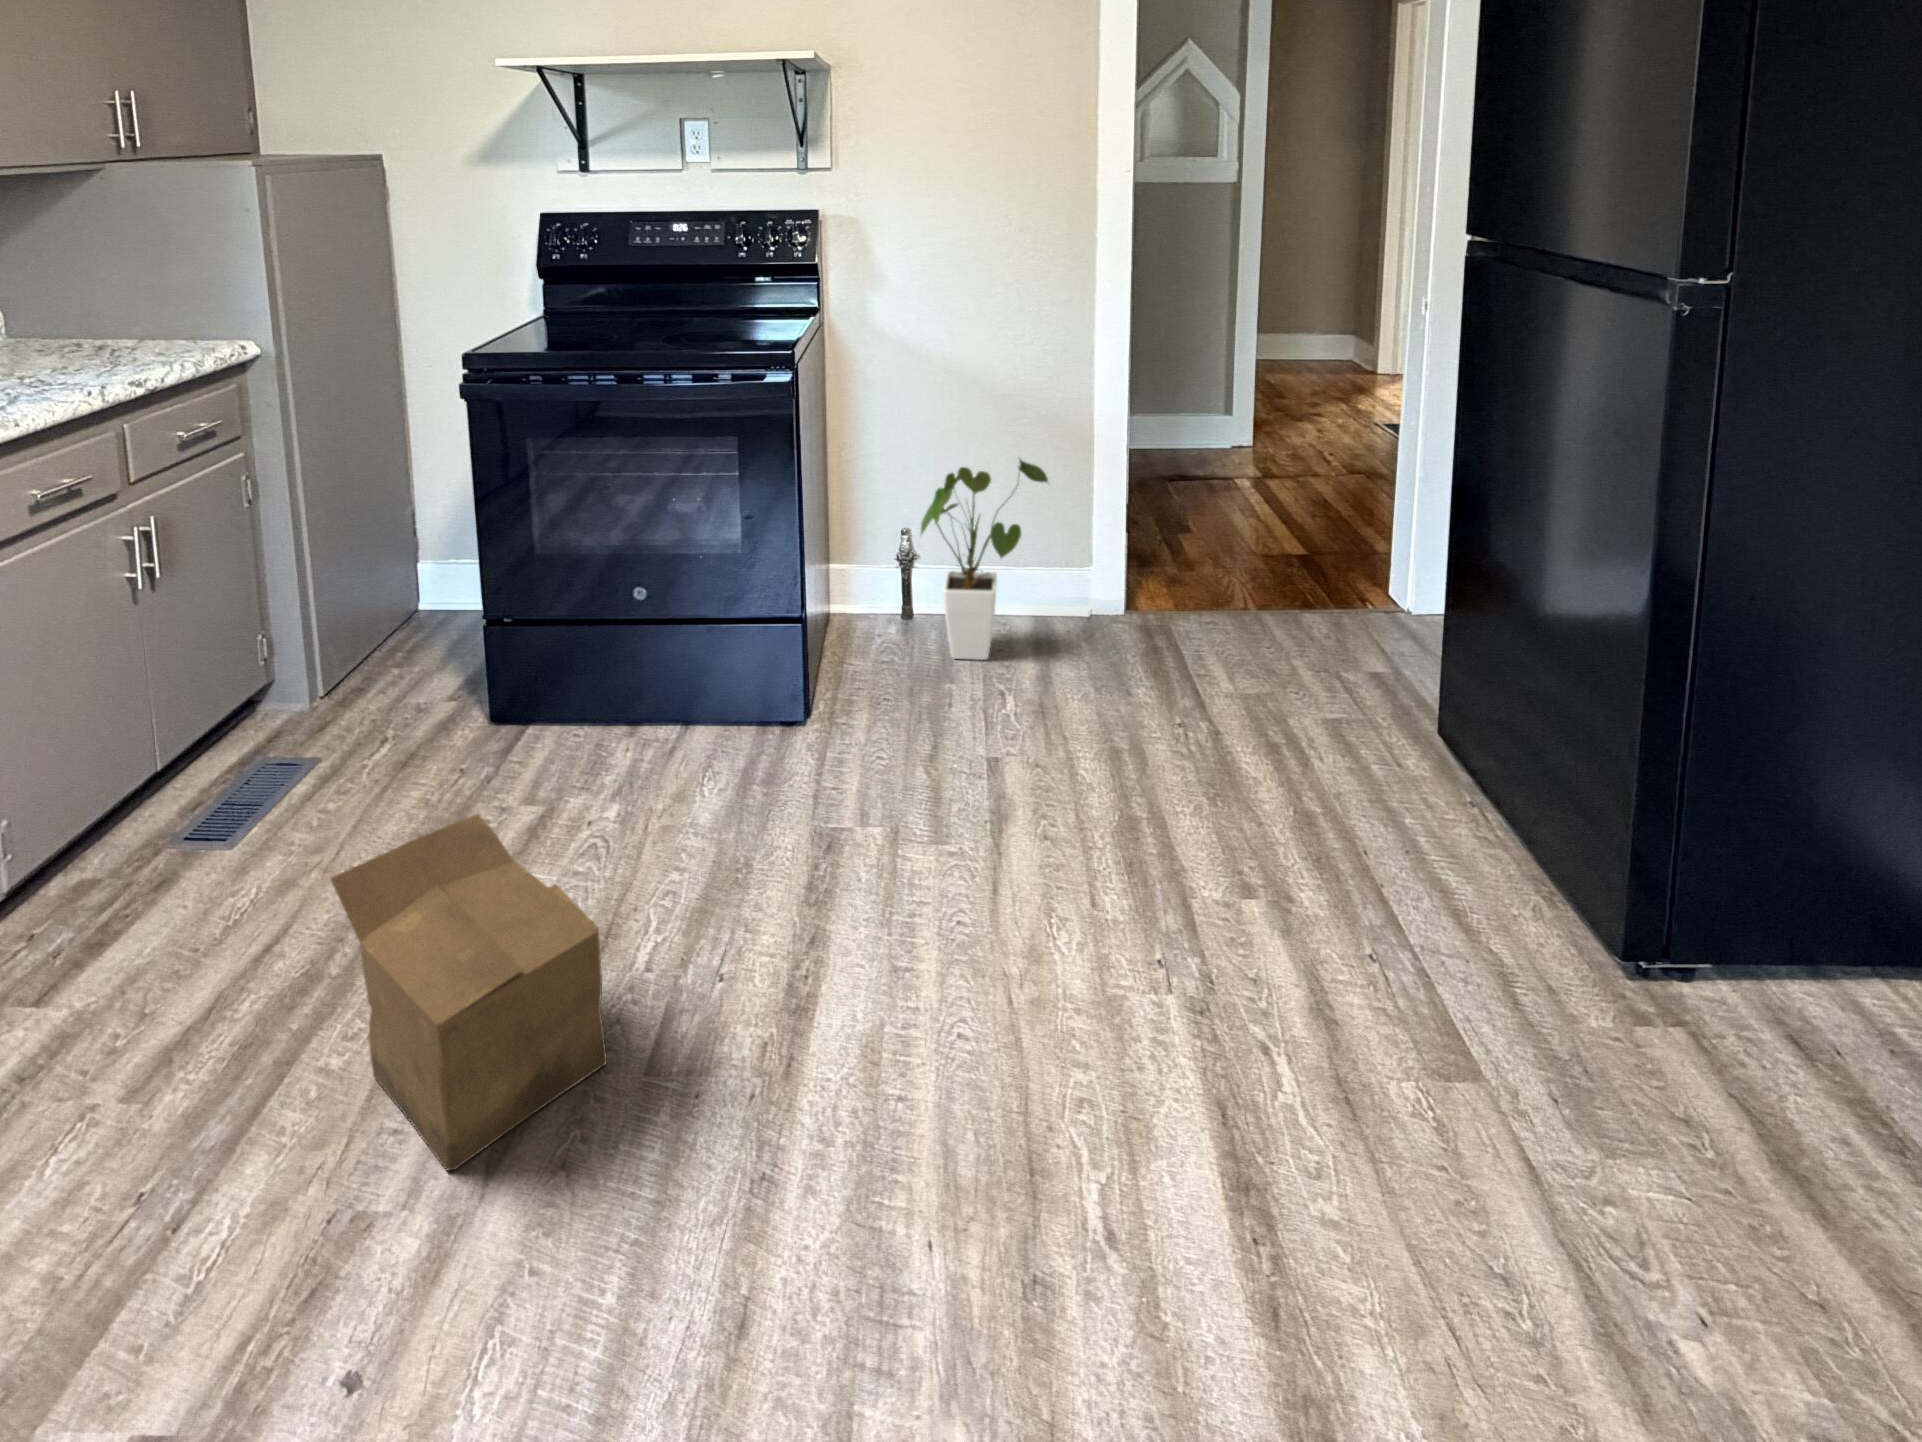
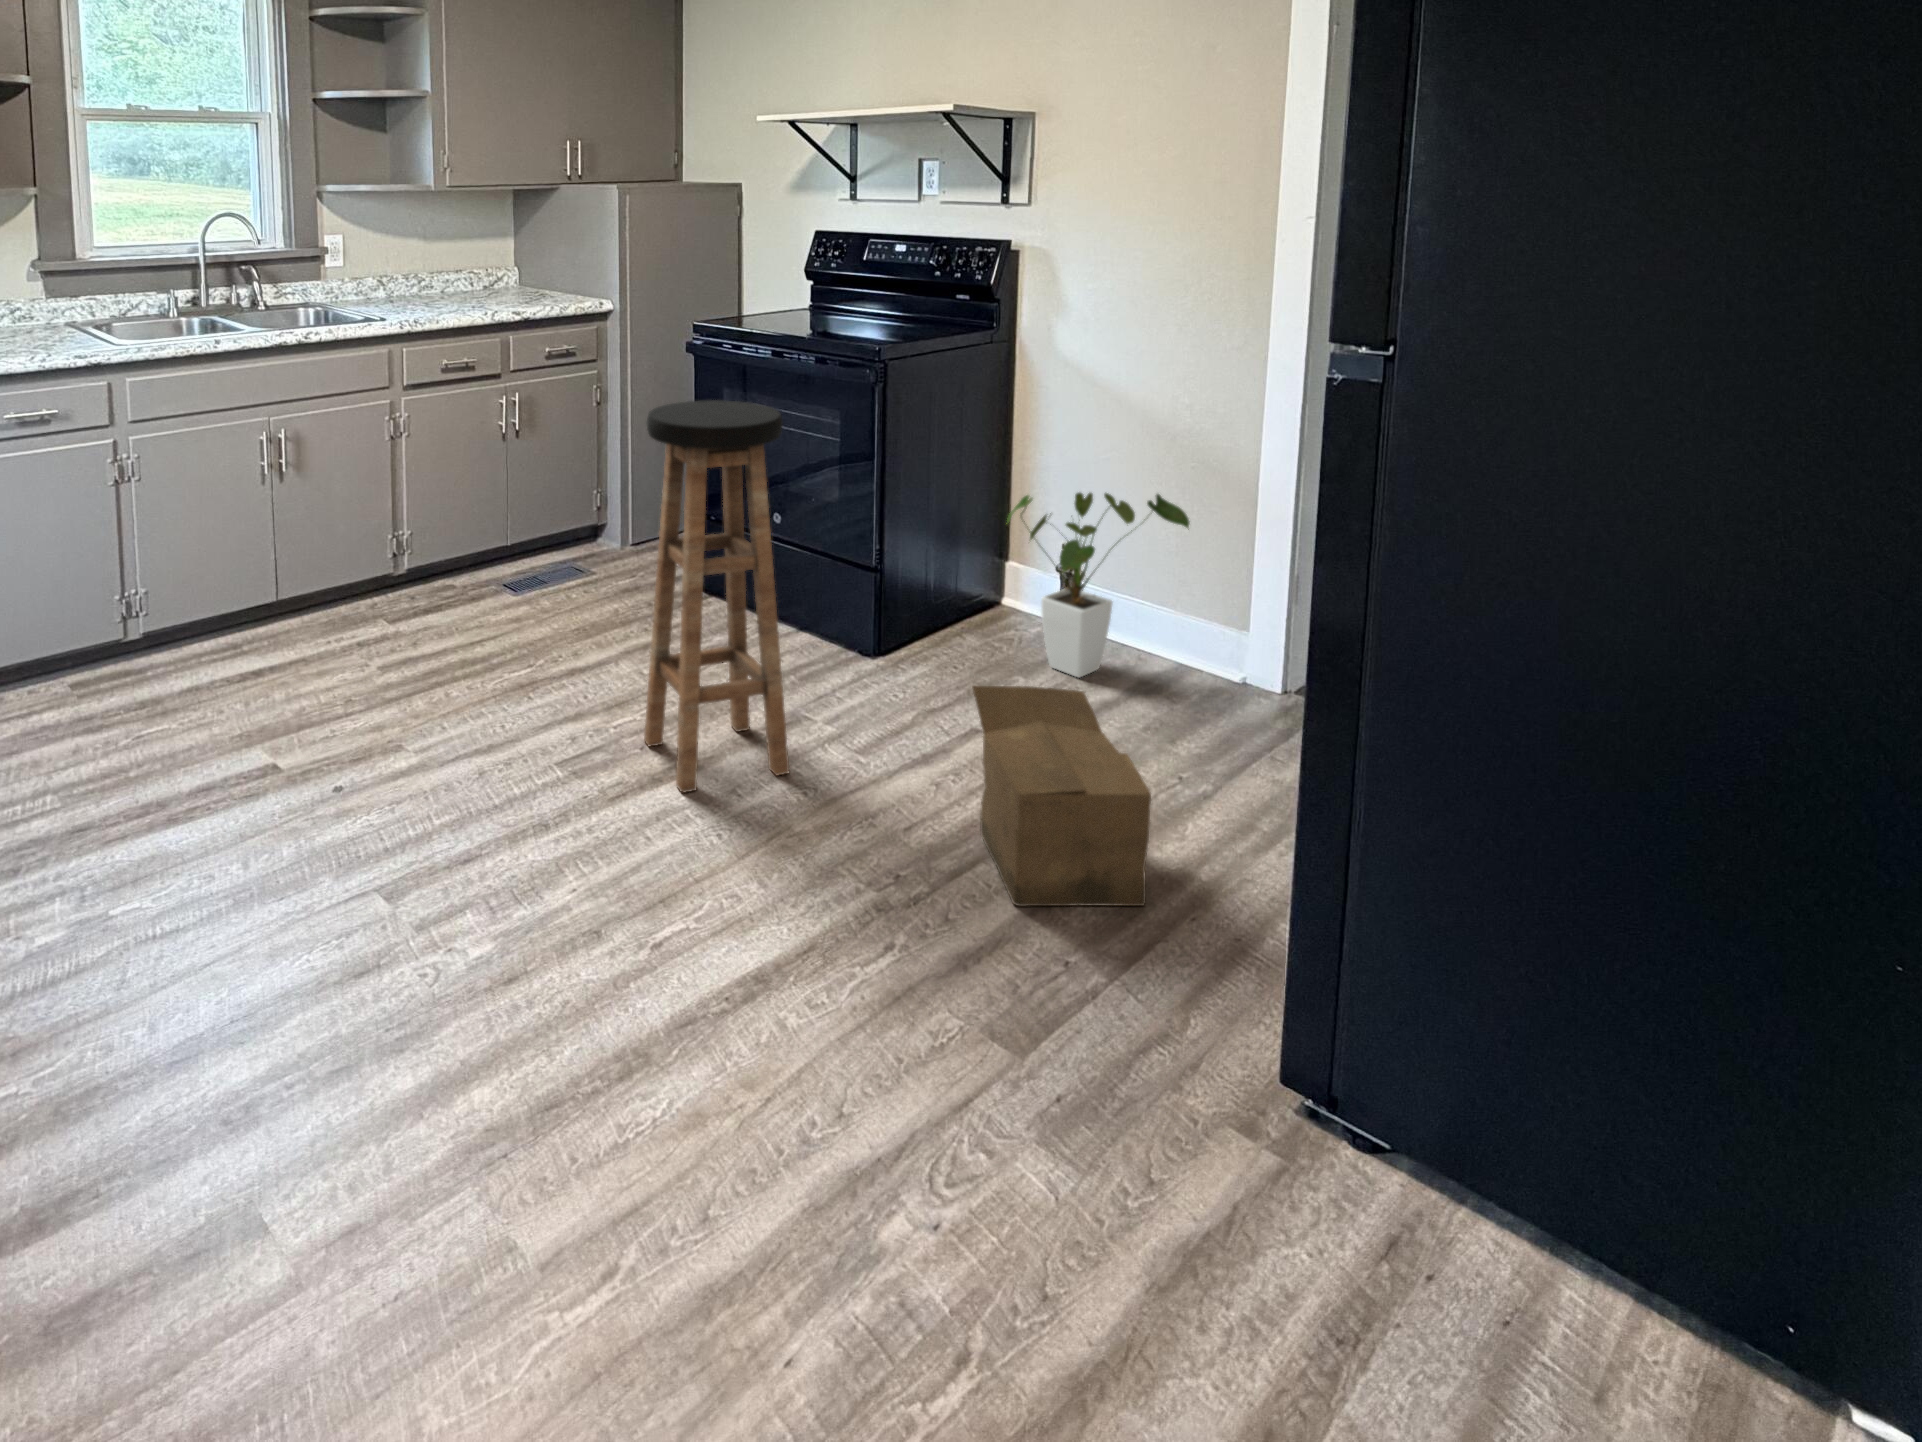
bar stool: none [711,453,917,1005] -> present [644,400,789,793]
cardboard box: present [331,814,607,1170] -> present [973,686,1151,906]

